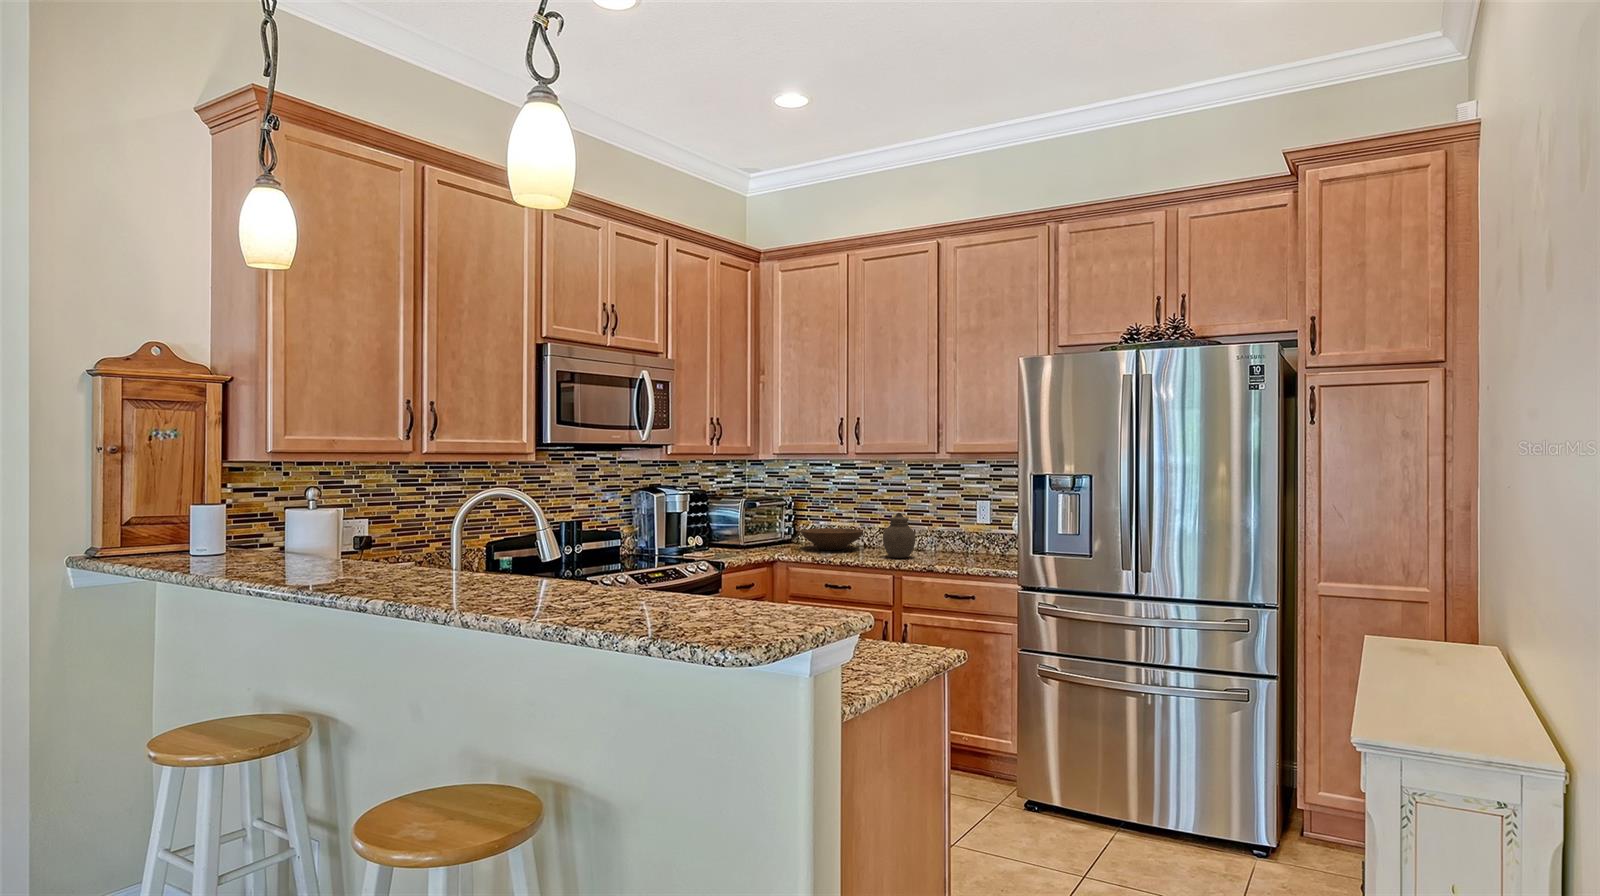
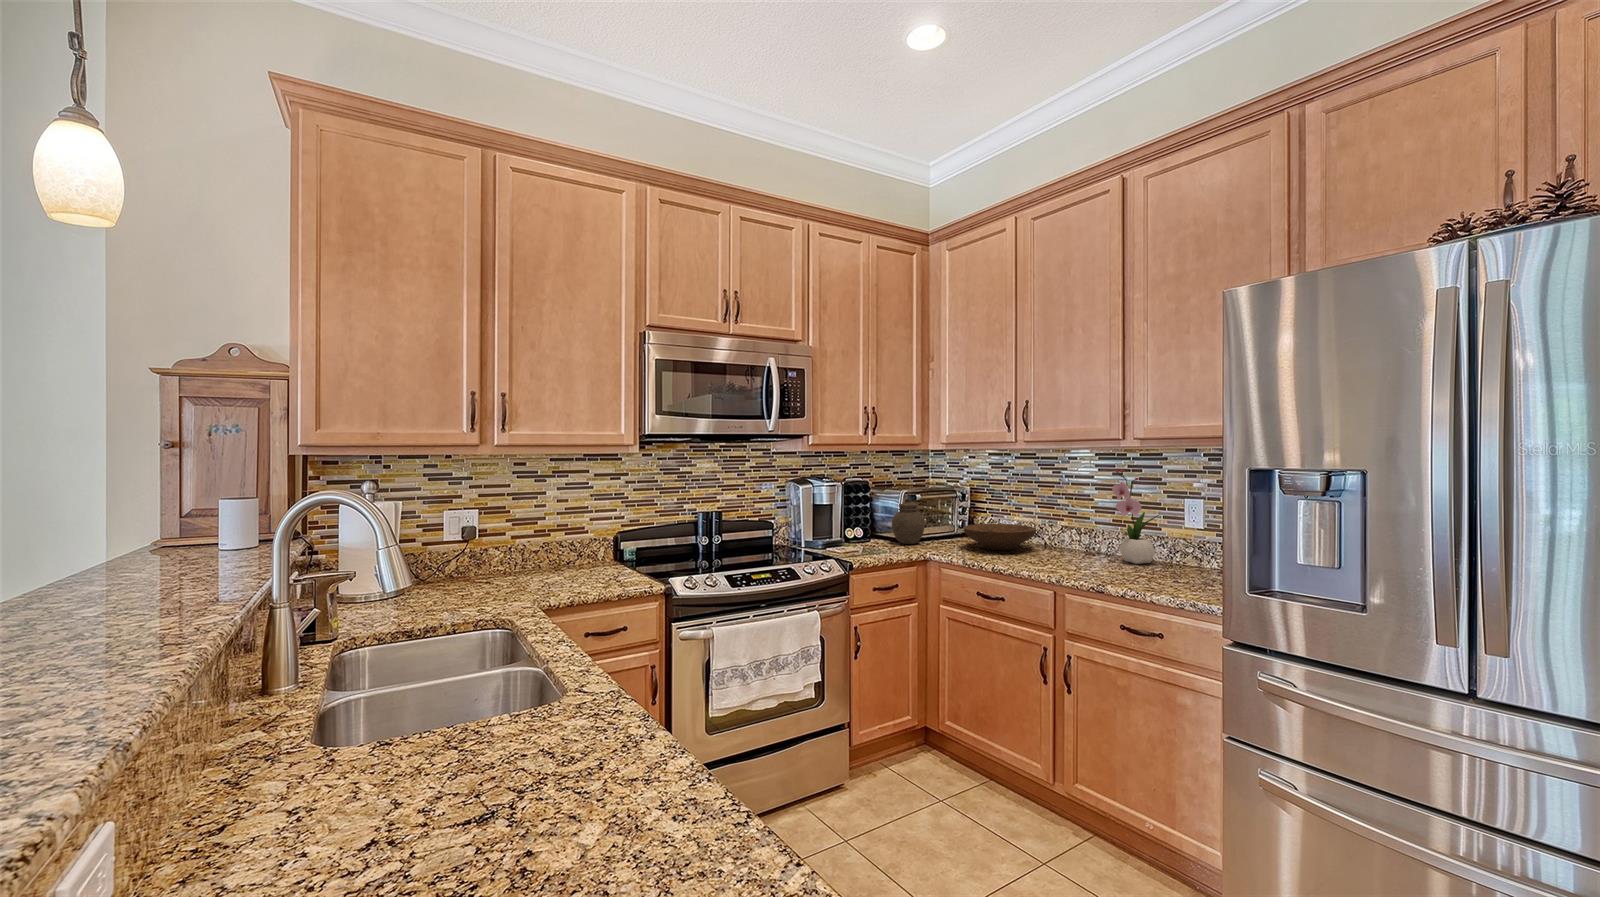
flower arrangement: none [926,478,960,554] -> present [1112,470,1159,564]
jar: present [883,513,916,558] -> present [892,499,925,544]

